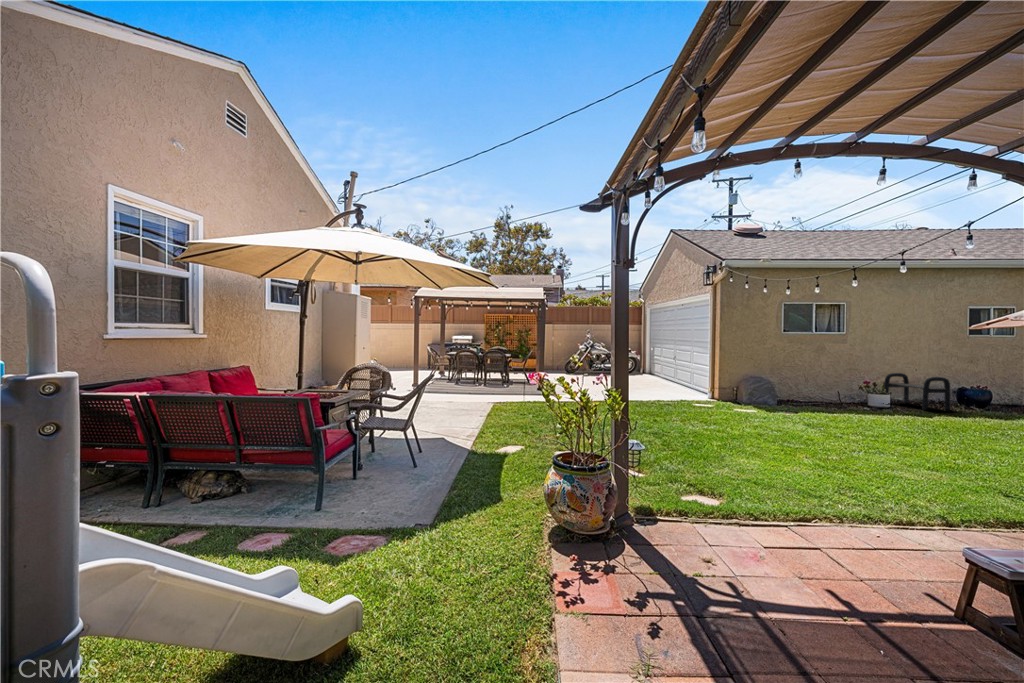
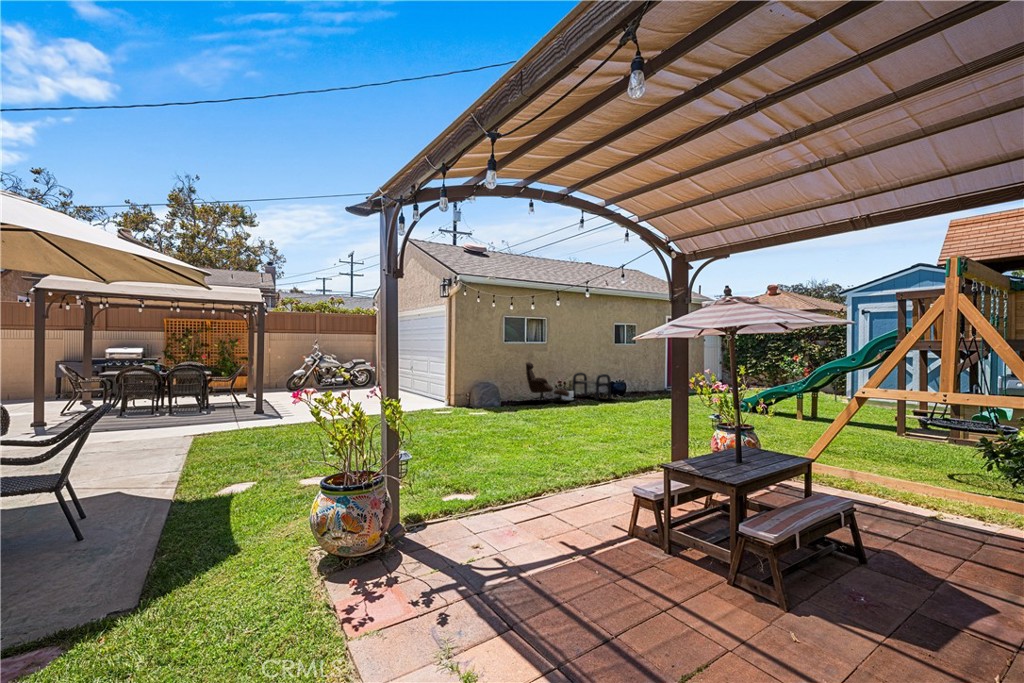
lounge chair: none [812,357,878,409] -> present [526,362,569,402]

